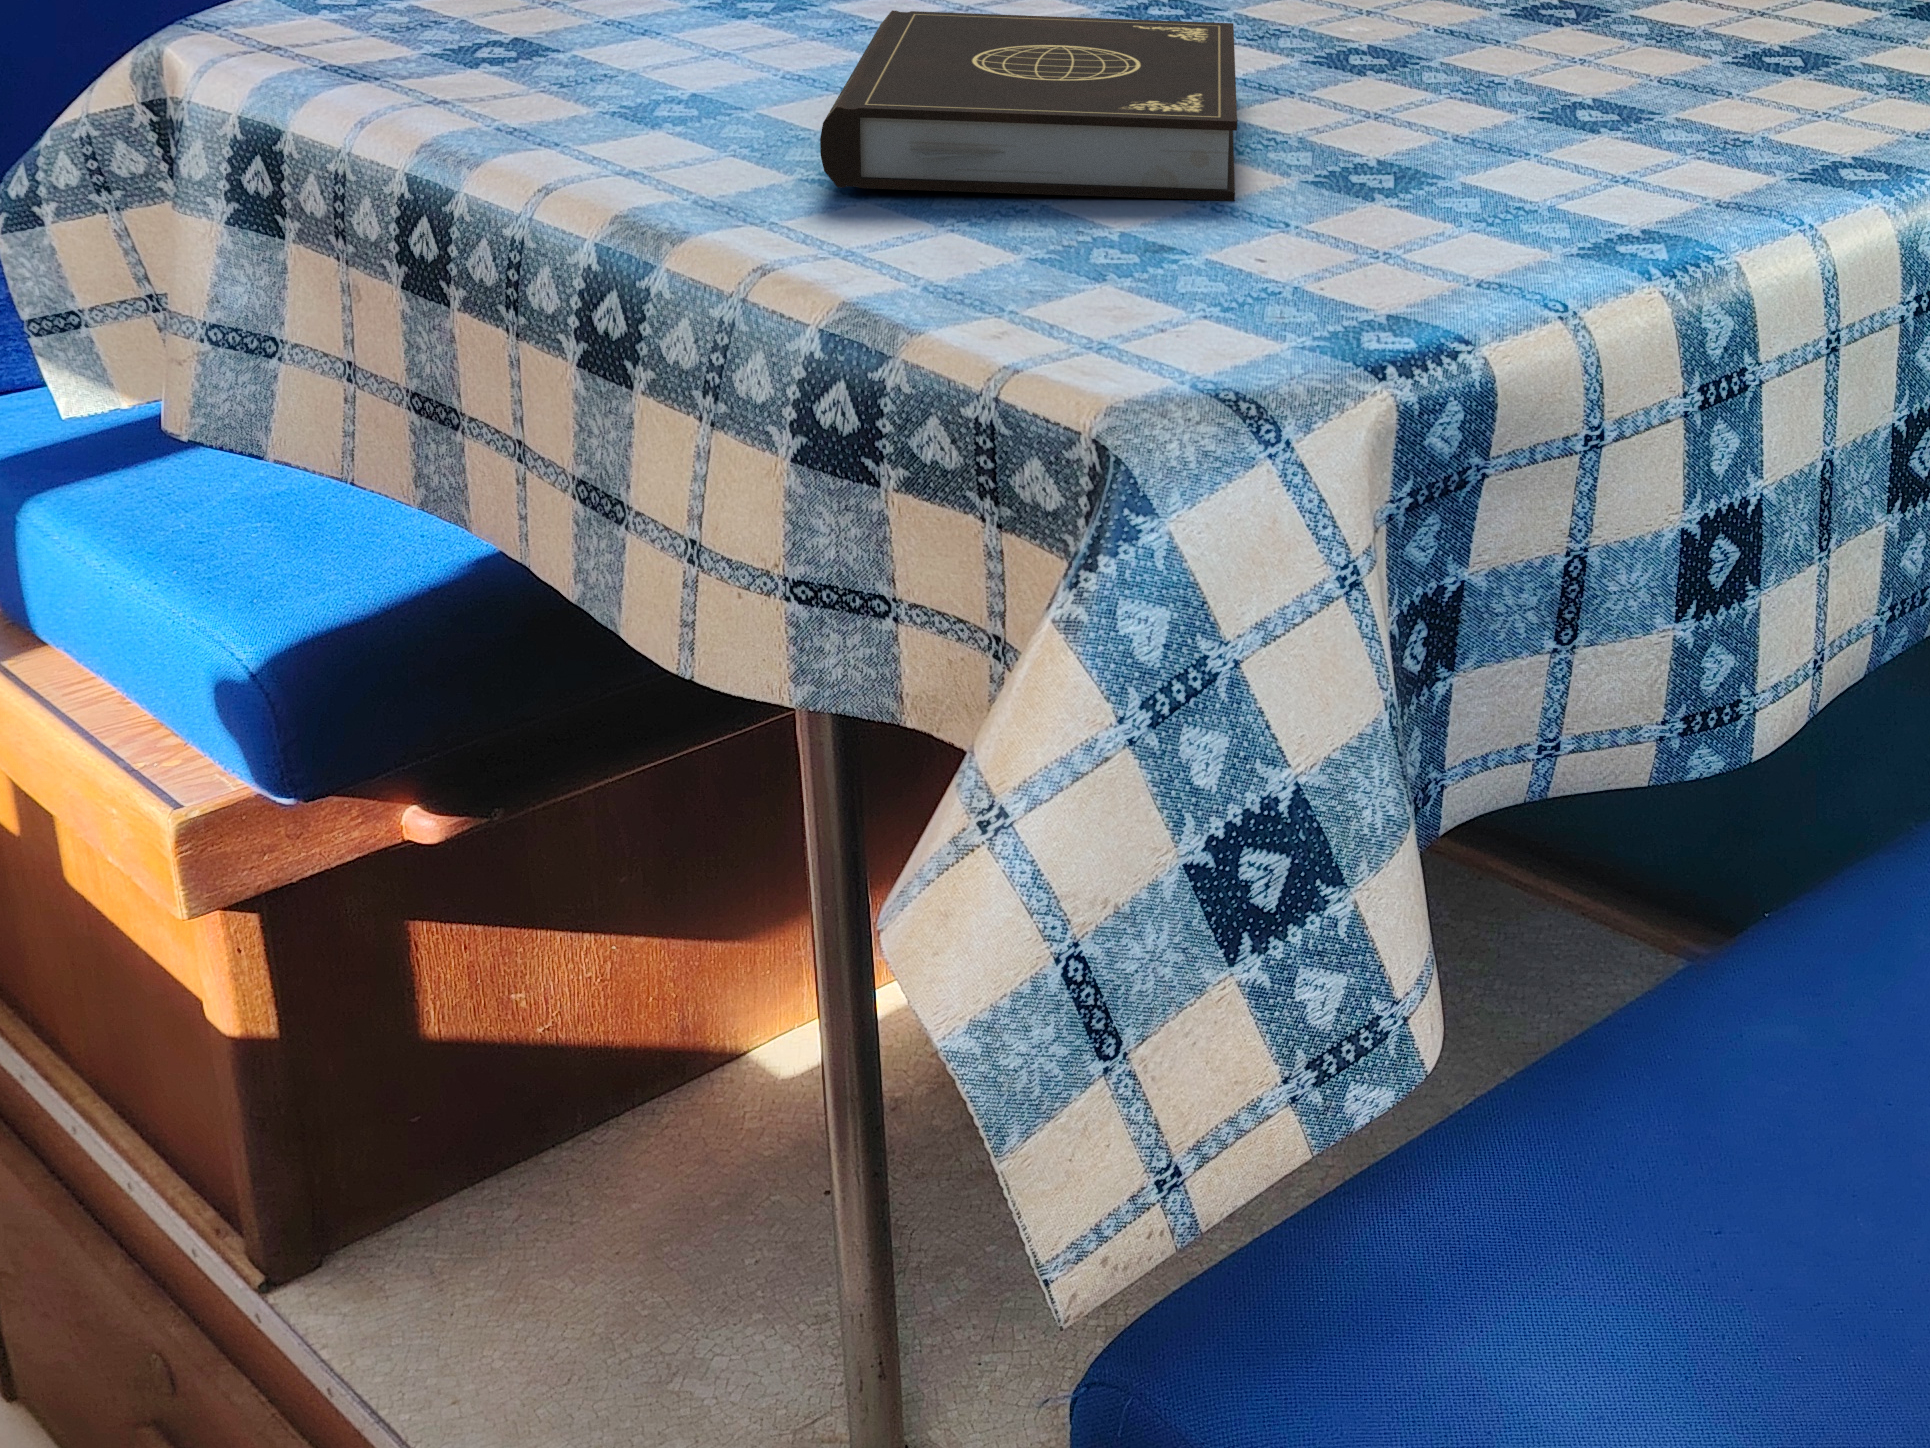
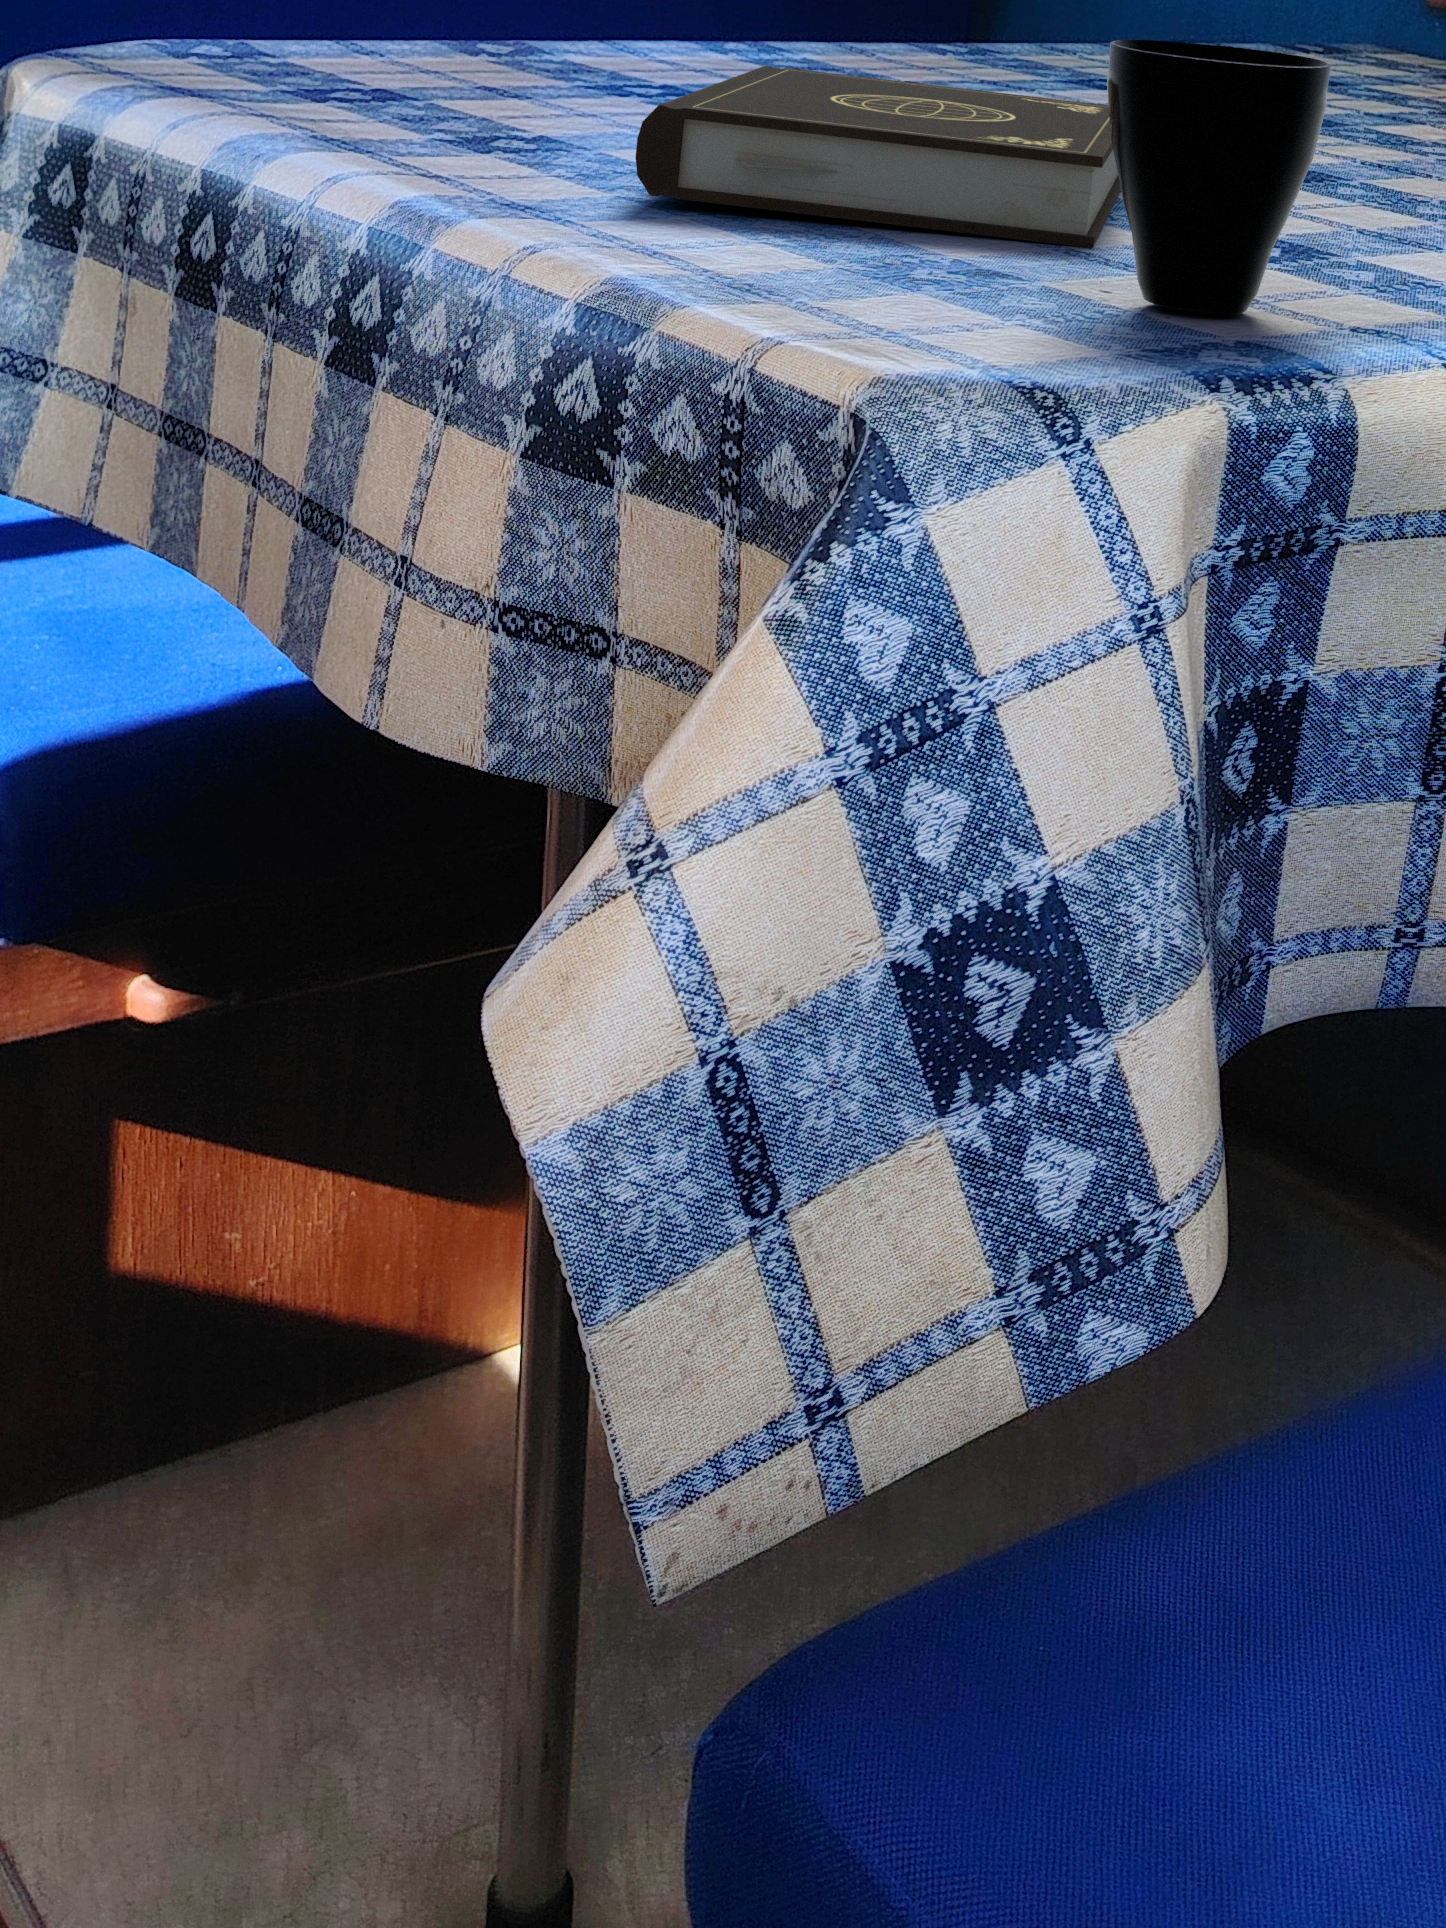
cup: none [1256,45,1449,288] -> present [1107,40,1331,314]

